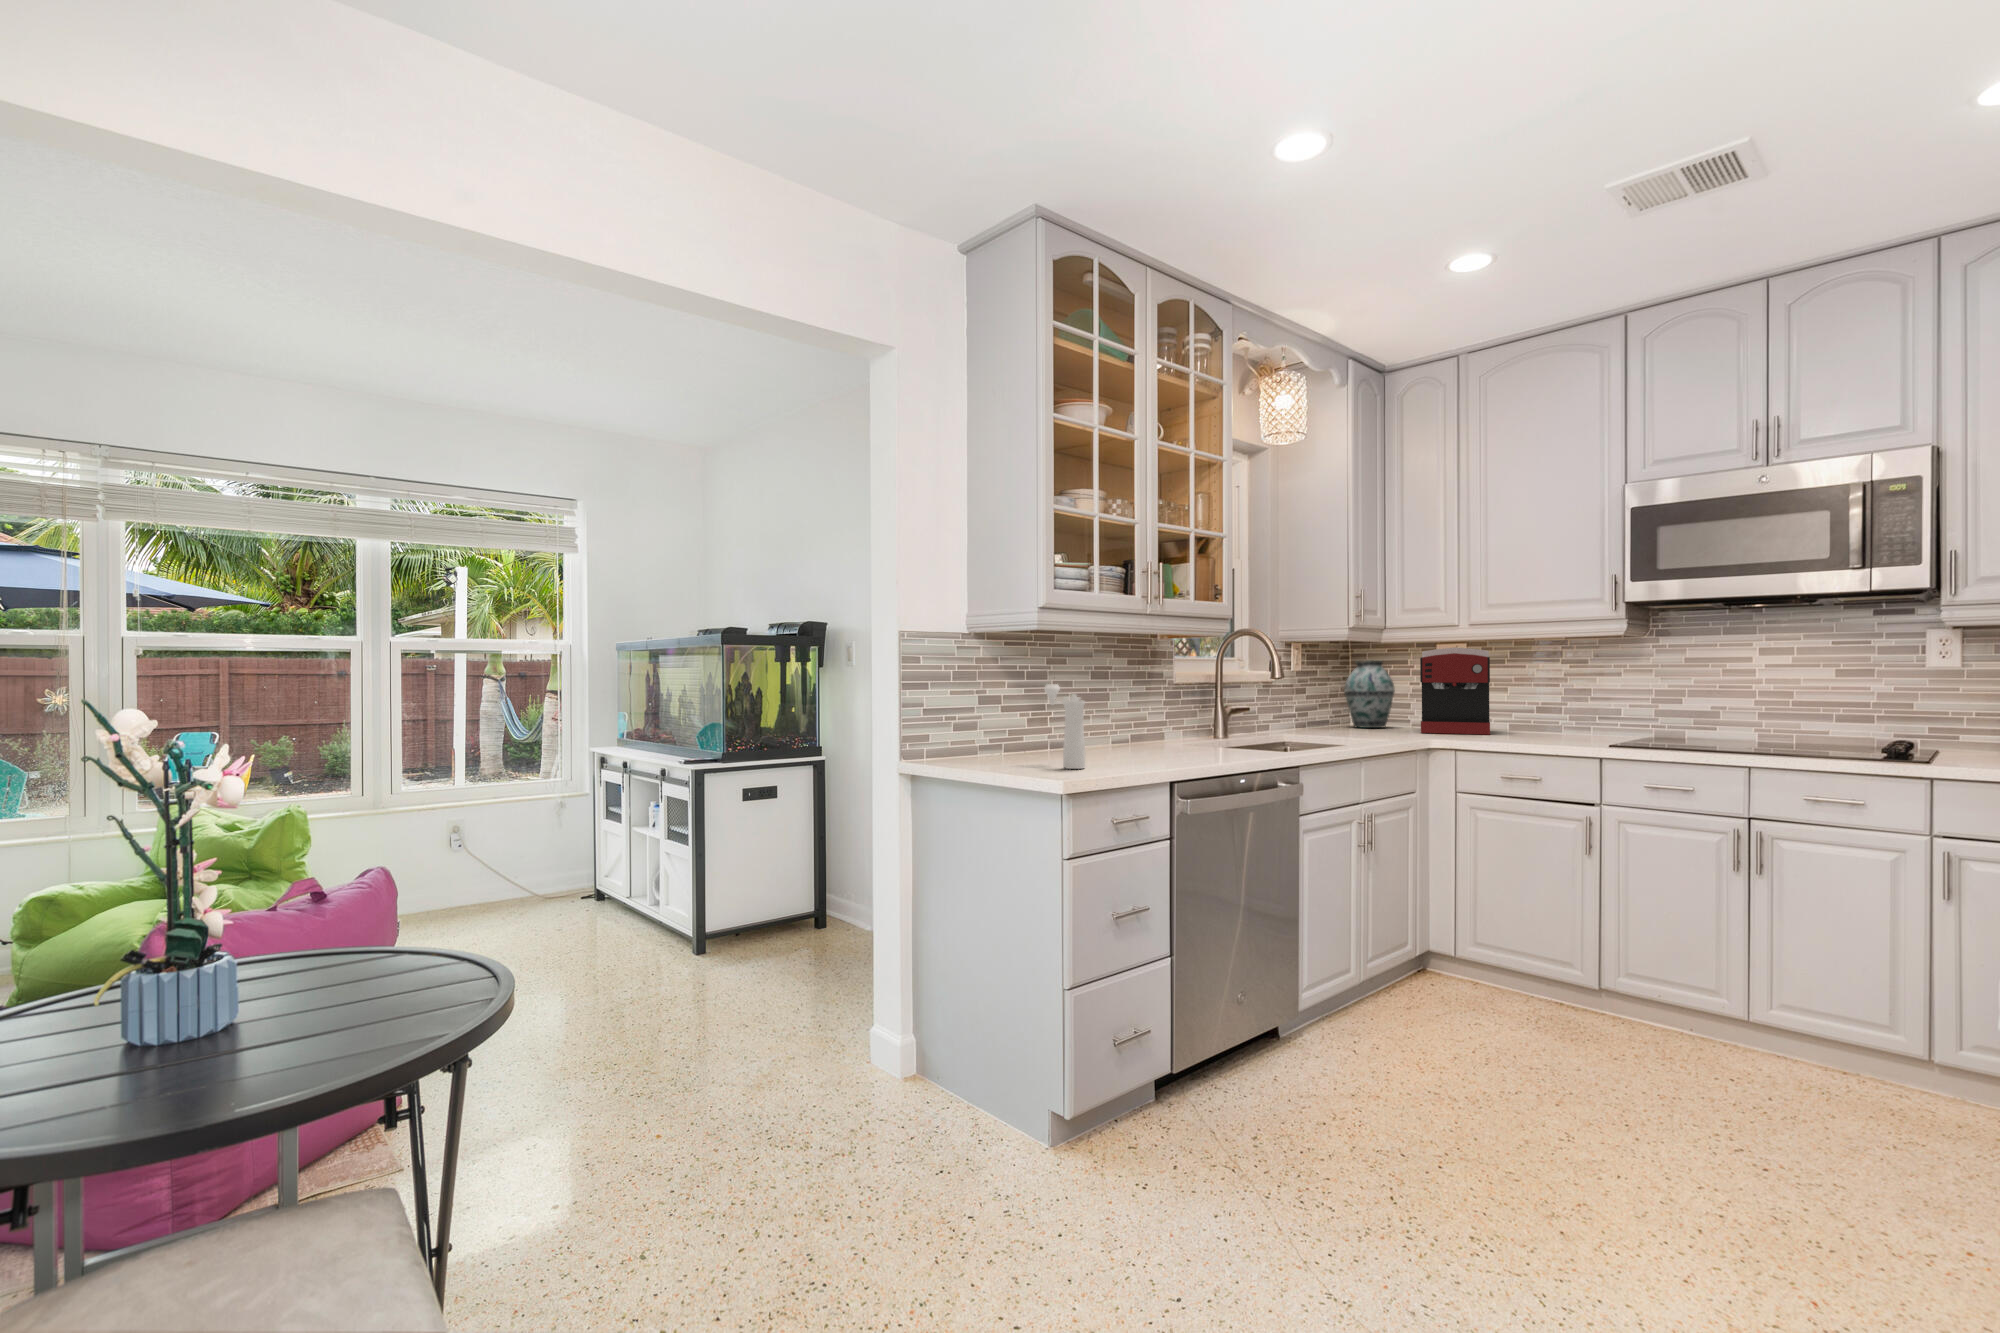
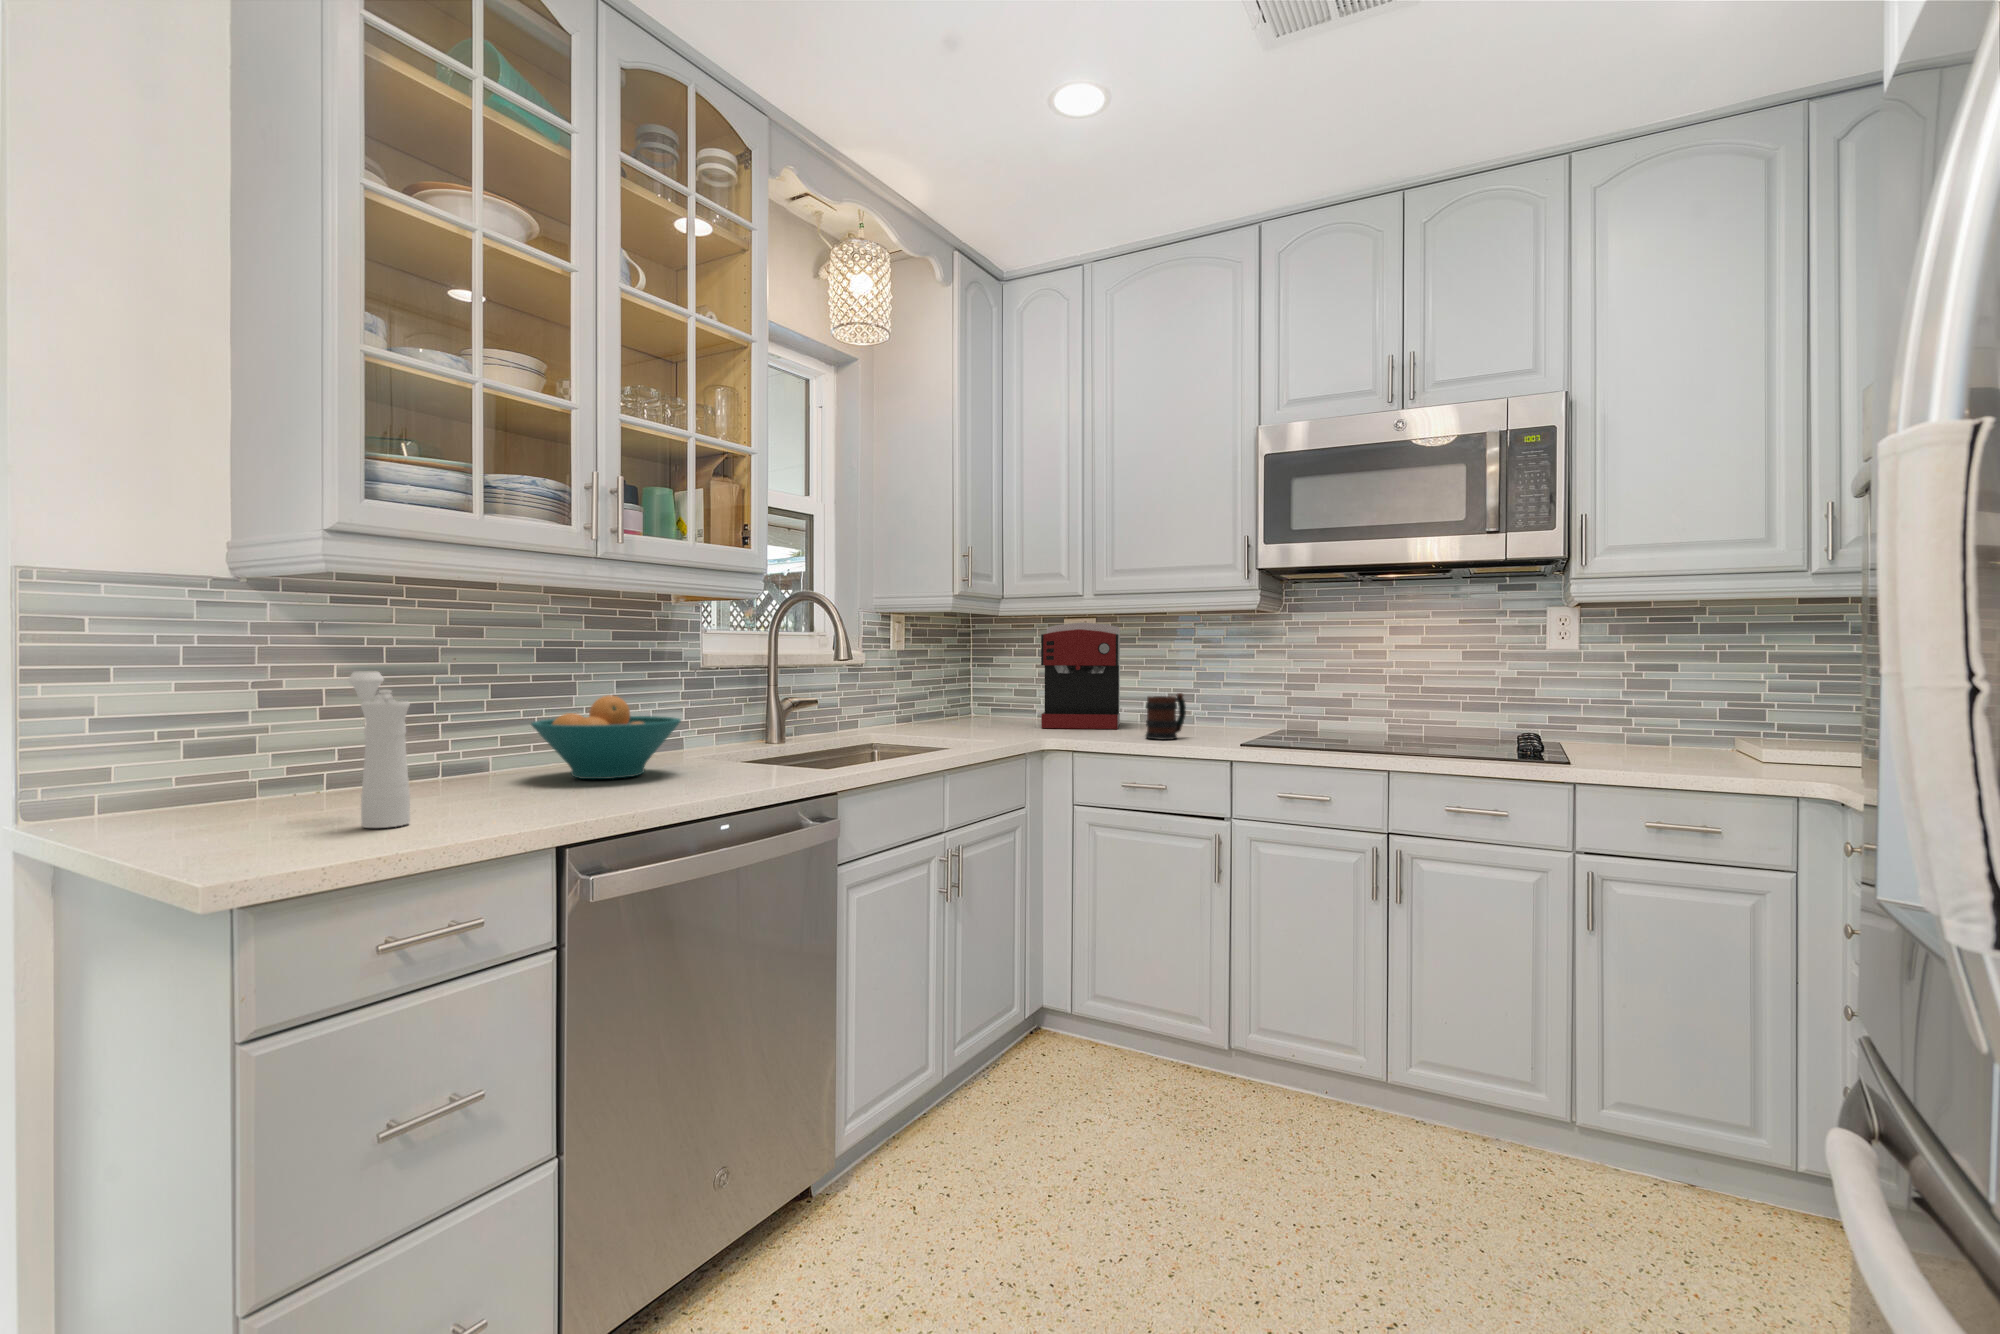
vase: present [1344,660,1395,728] -> none [960,638,1019,721]
fruit bowl: none [1101,701,1190,753] -> present [531,696,681,779]
mug: none [1520,705,1557,742] -> present [1146,693,1186,740]

